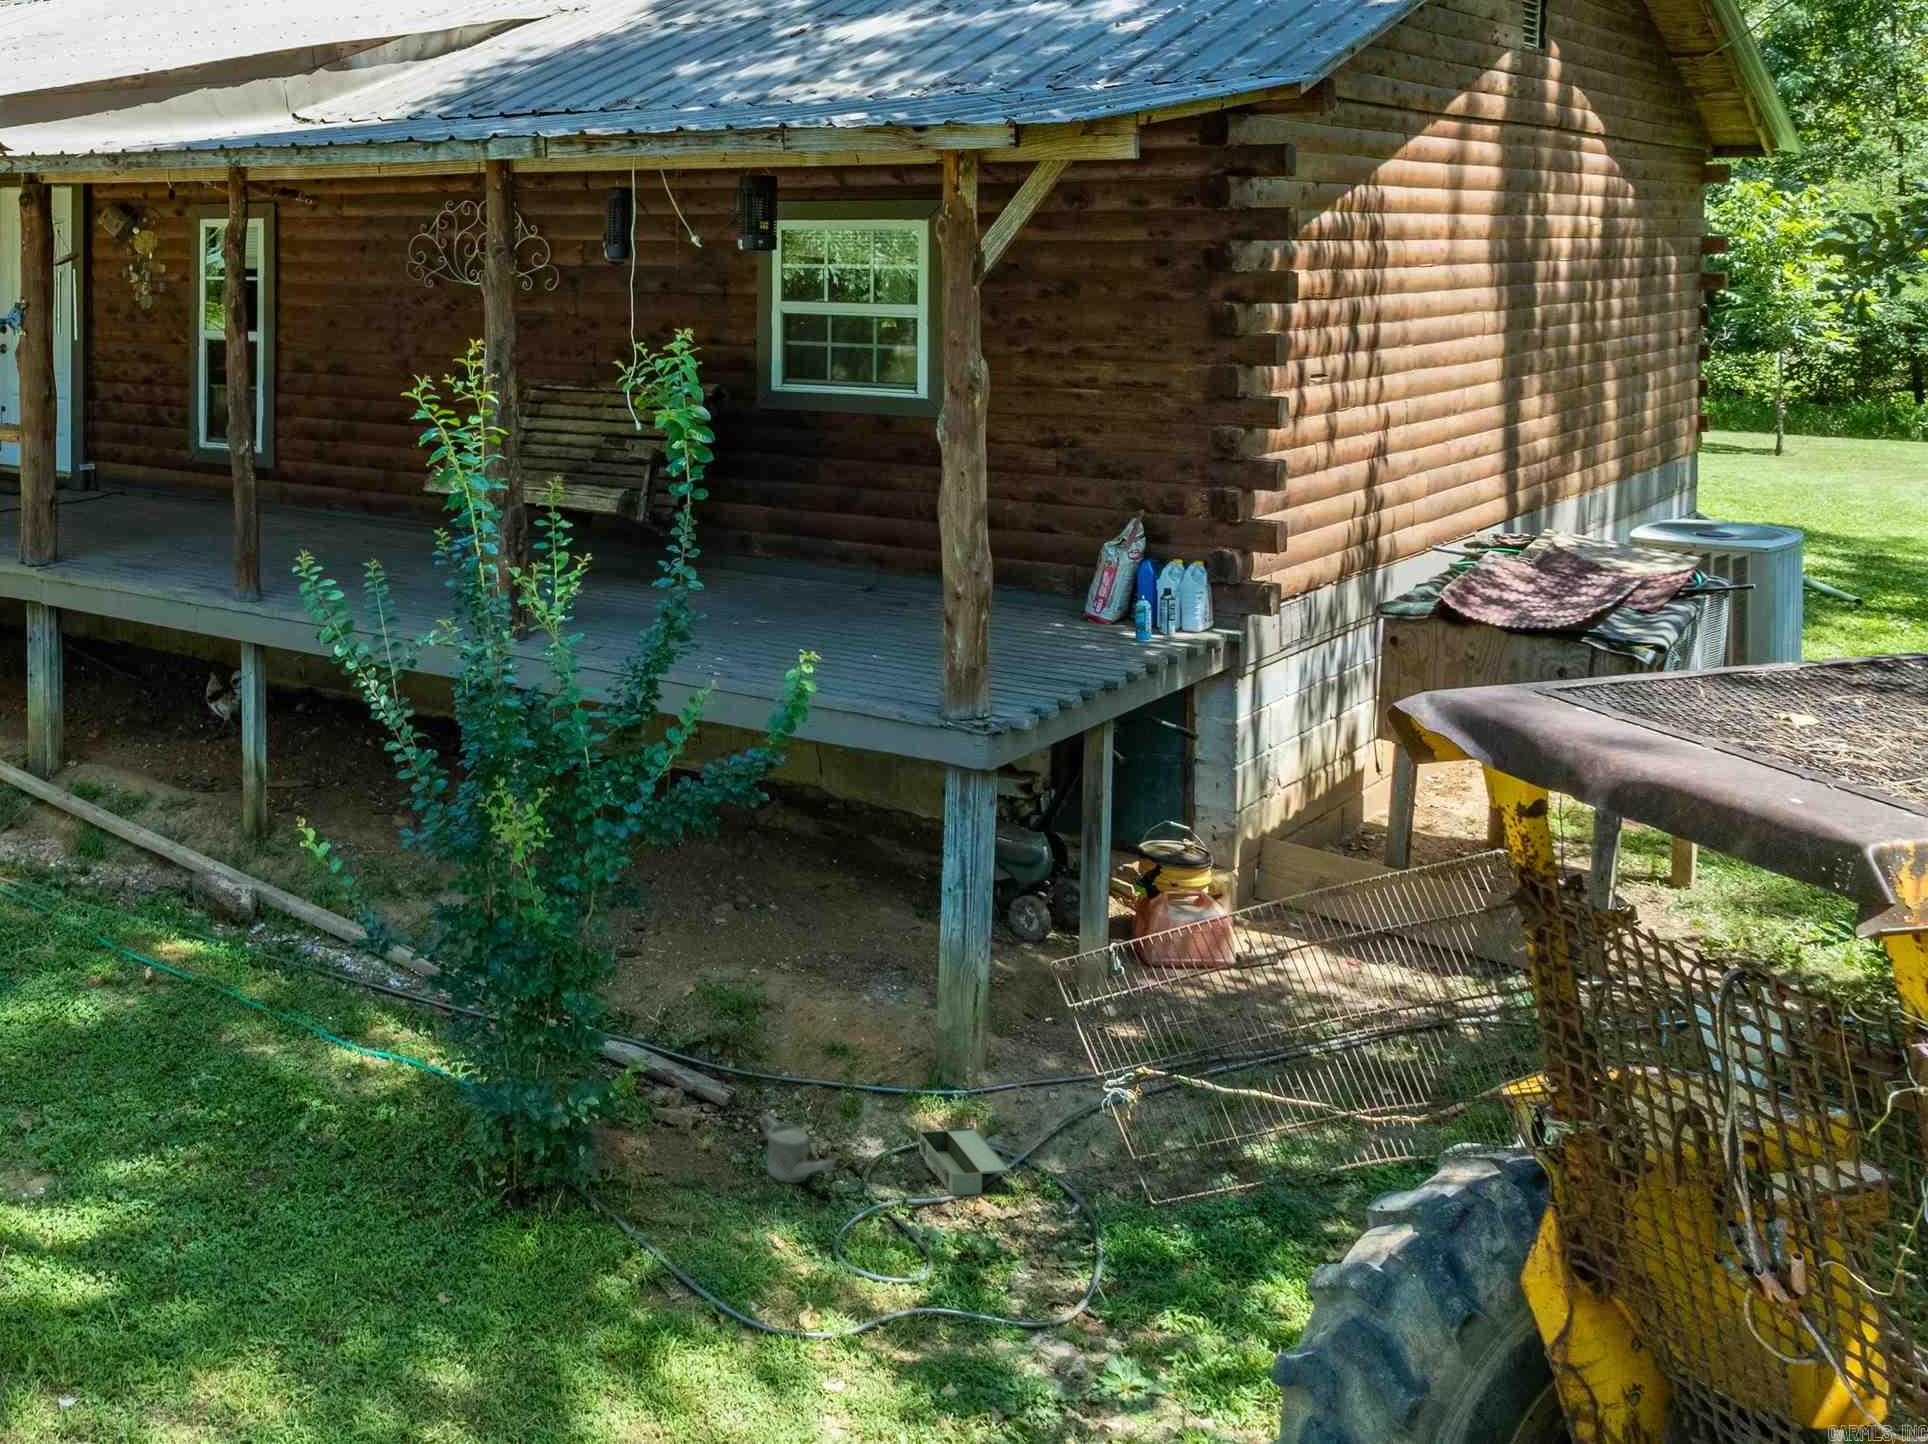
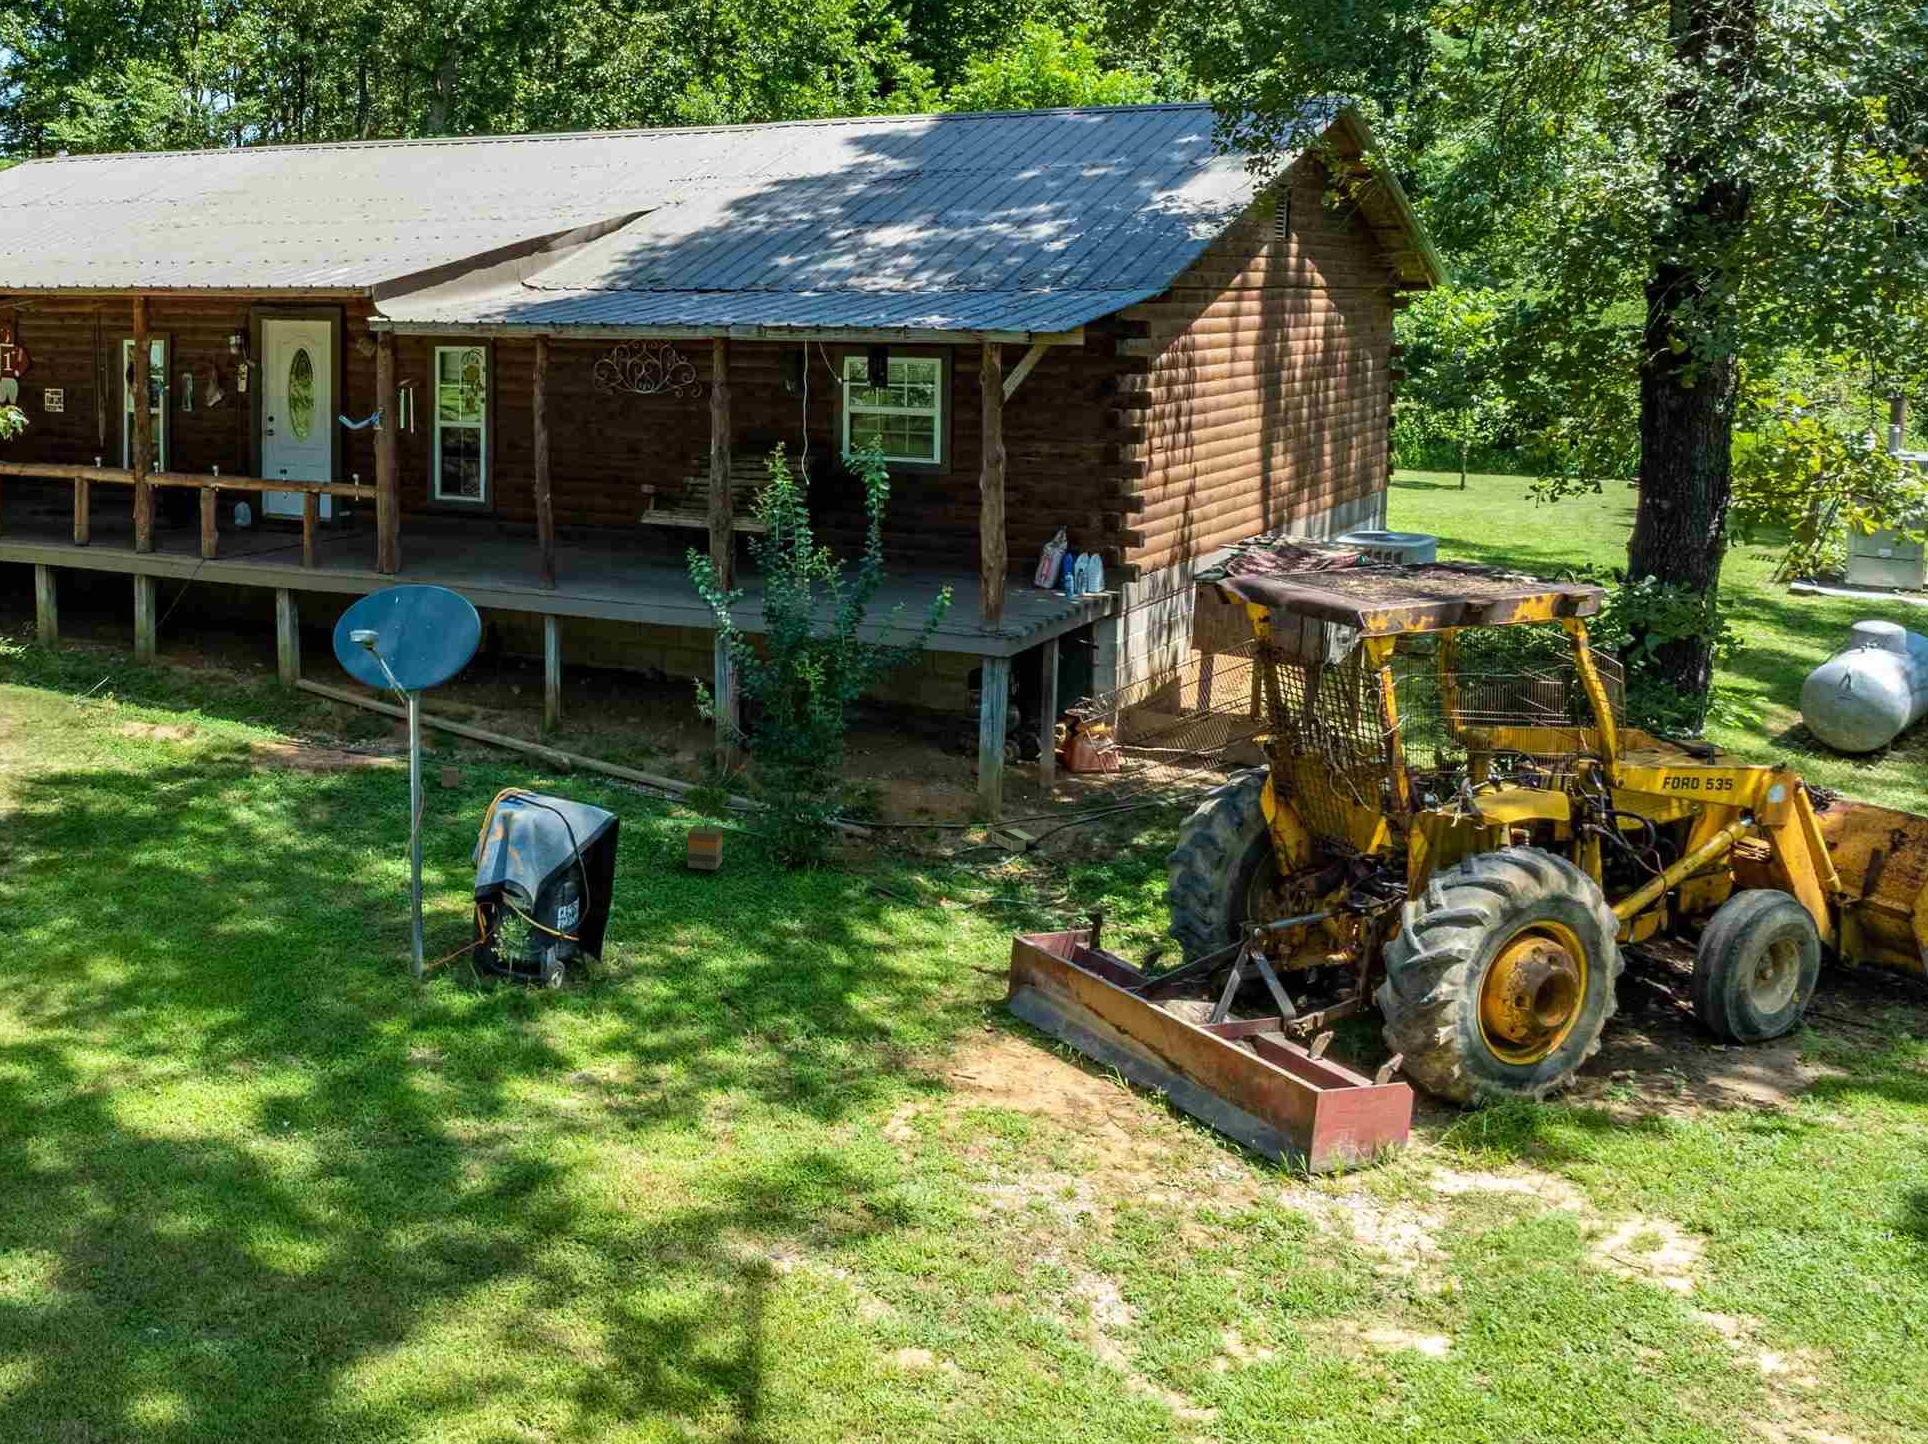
potted tree: none [230,1019,335,1211] -> present [683,786,733,870]
watering can: present [763,1116,834,1183] -> present [440,765,468,788]

